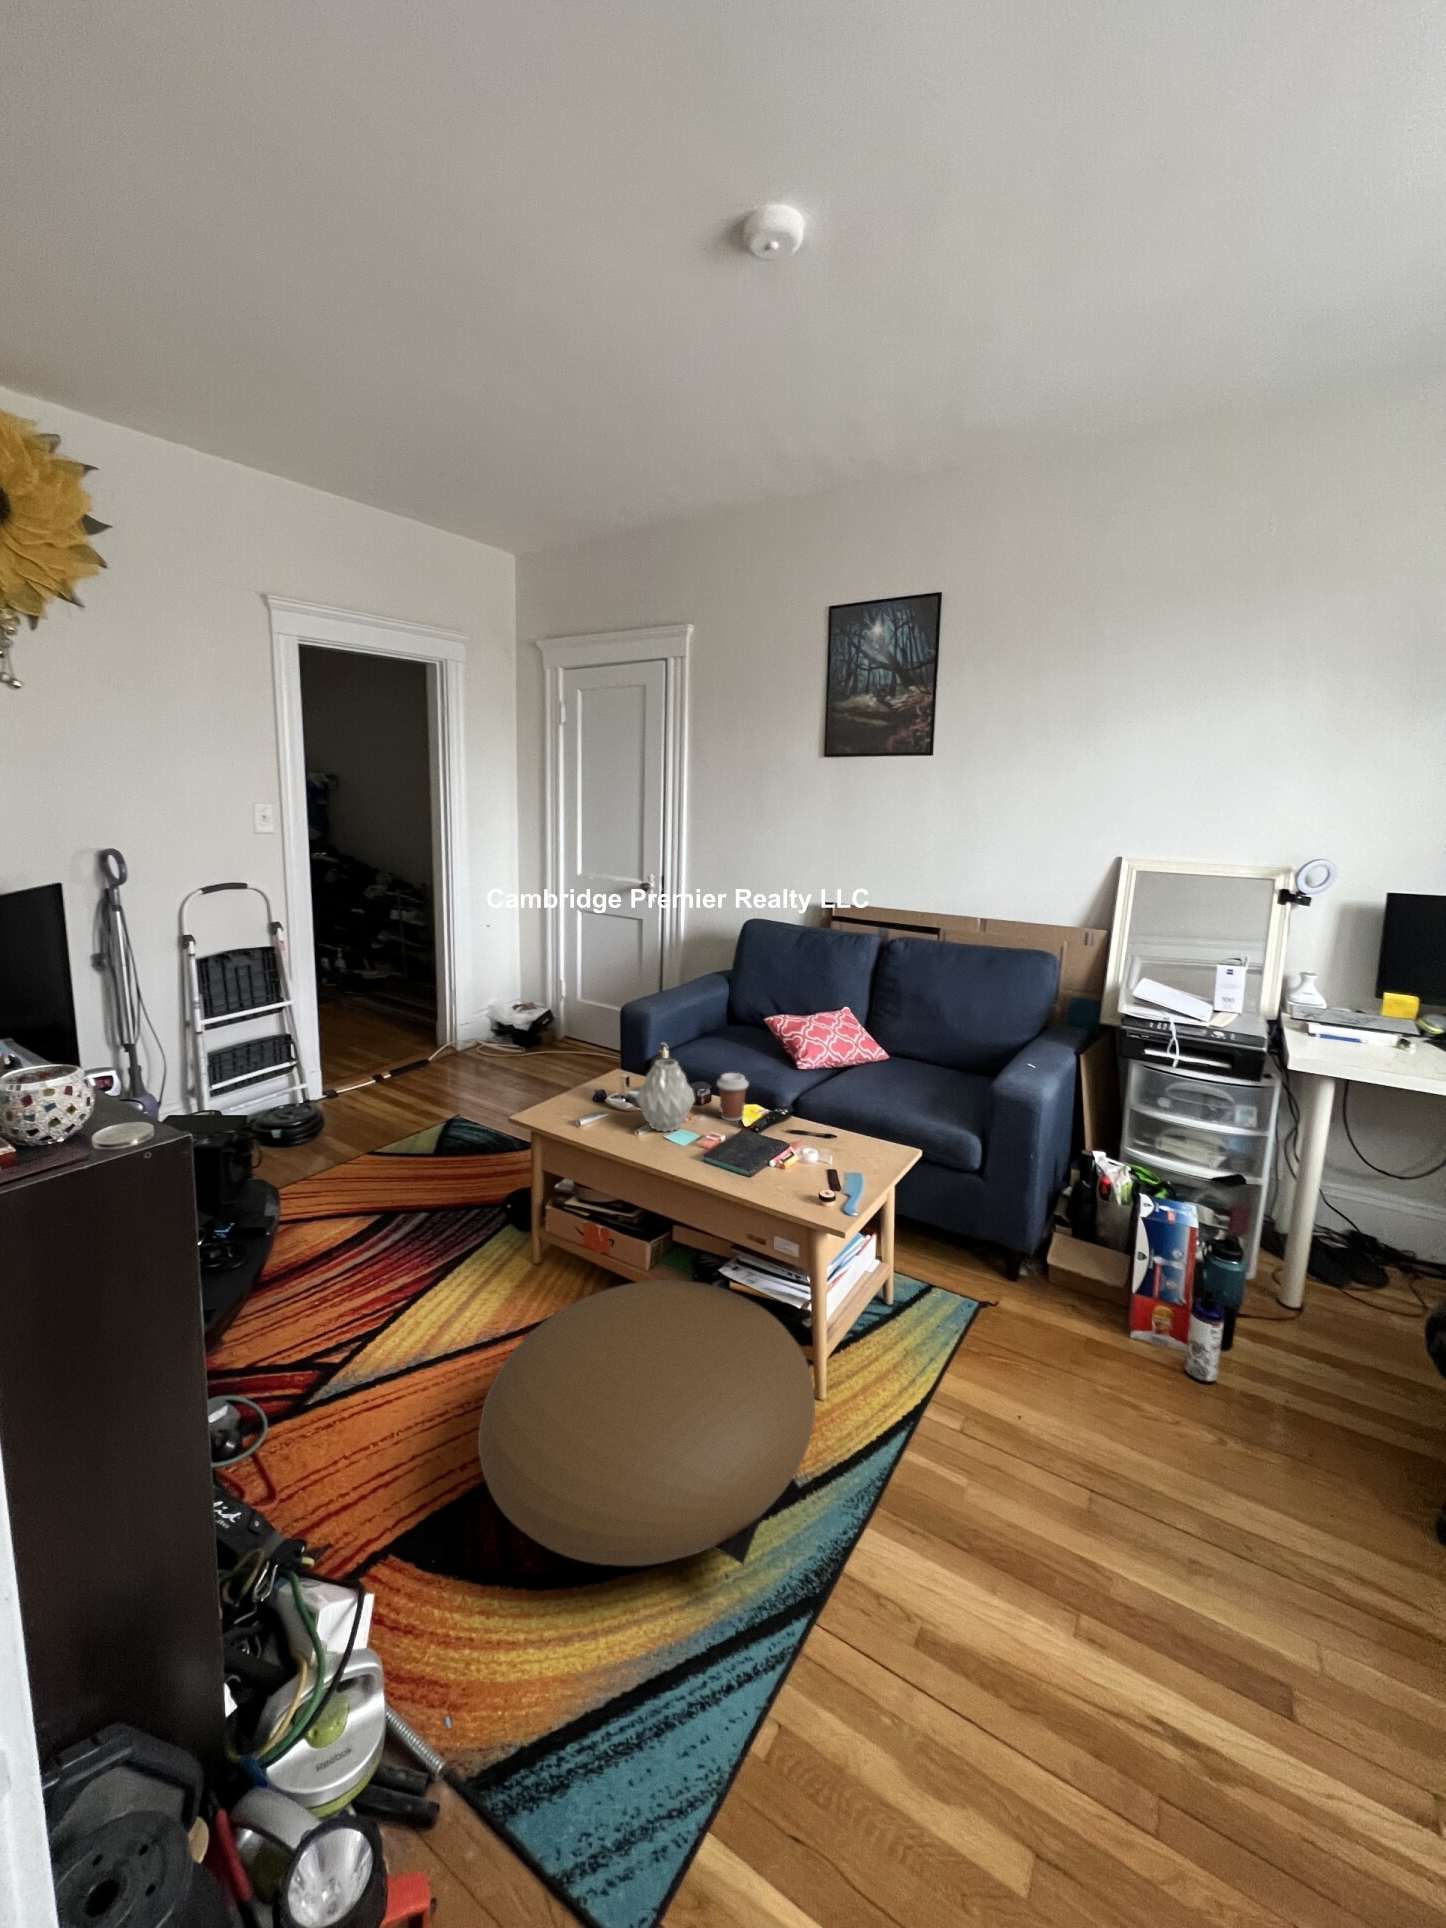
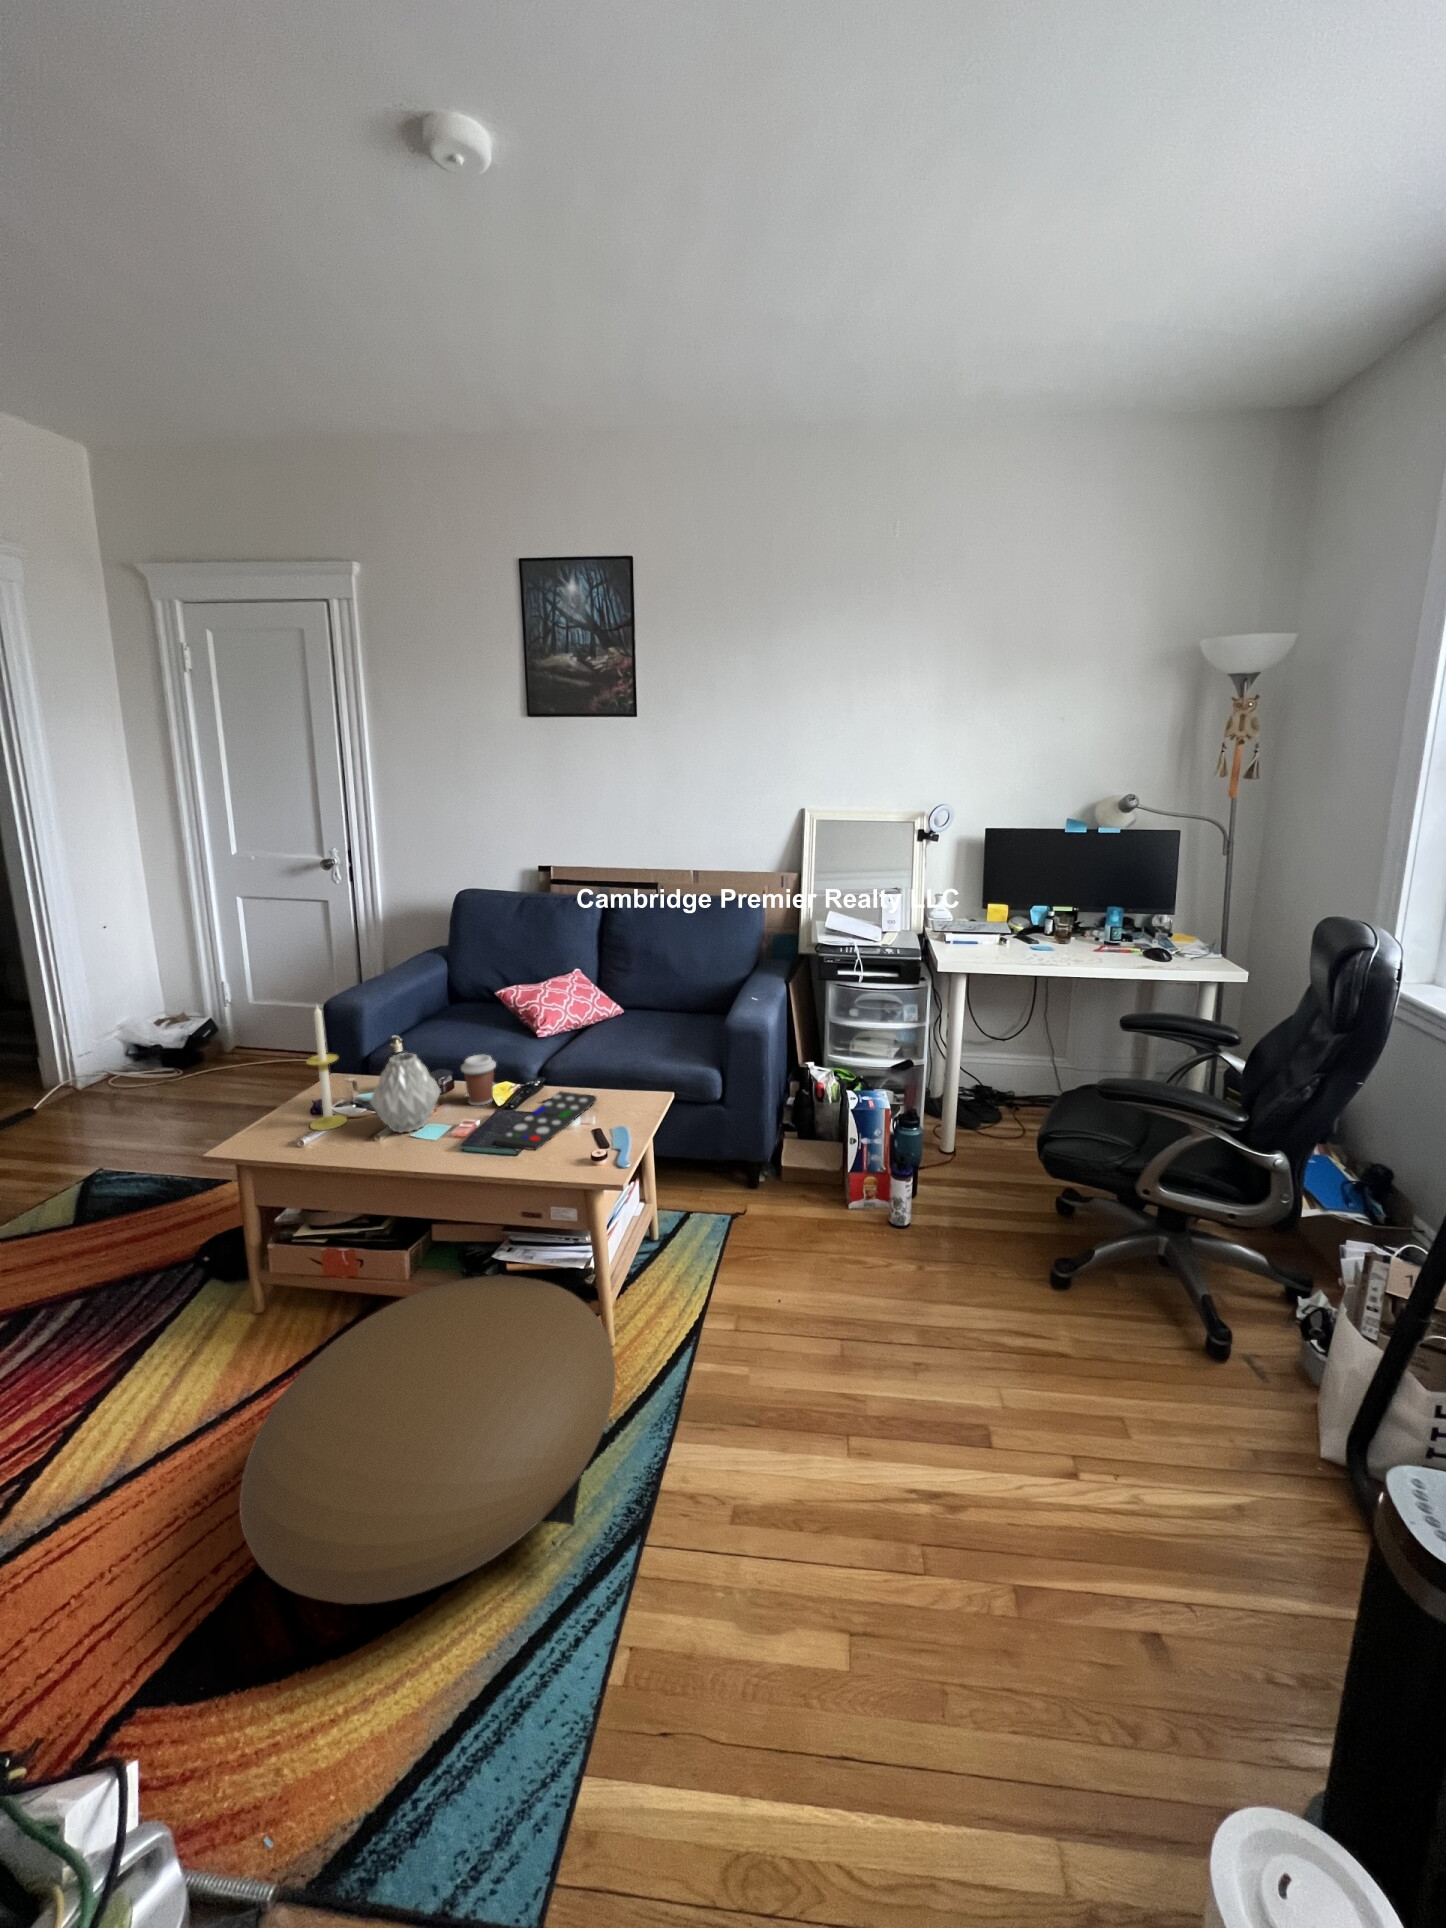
candle: none [591,1003,620,1115] -> present [306,1006,347,1131]
remote control: none [733,1123,839,1176] -> present [495,1091,597,1150]

